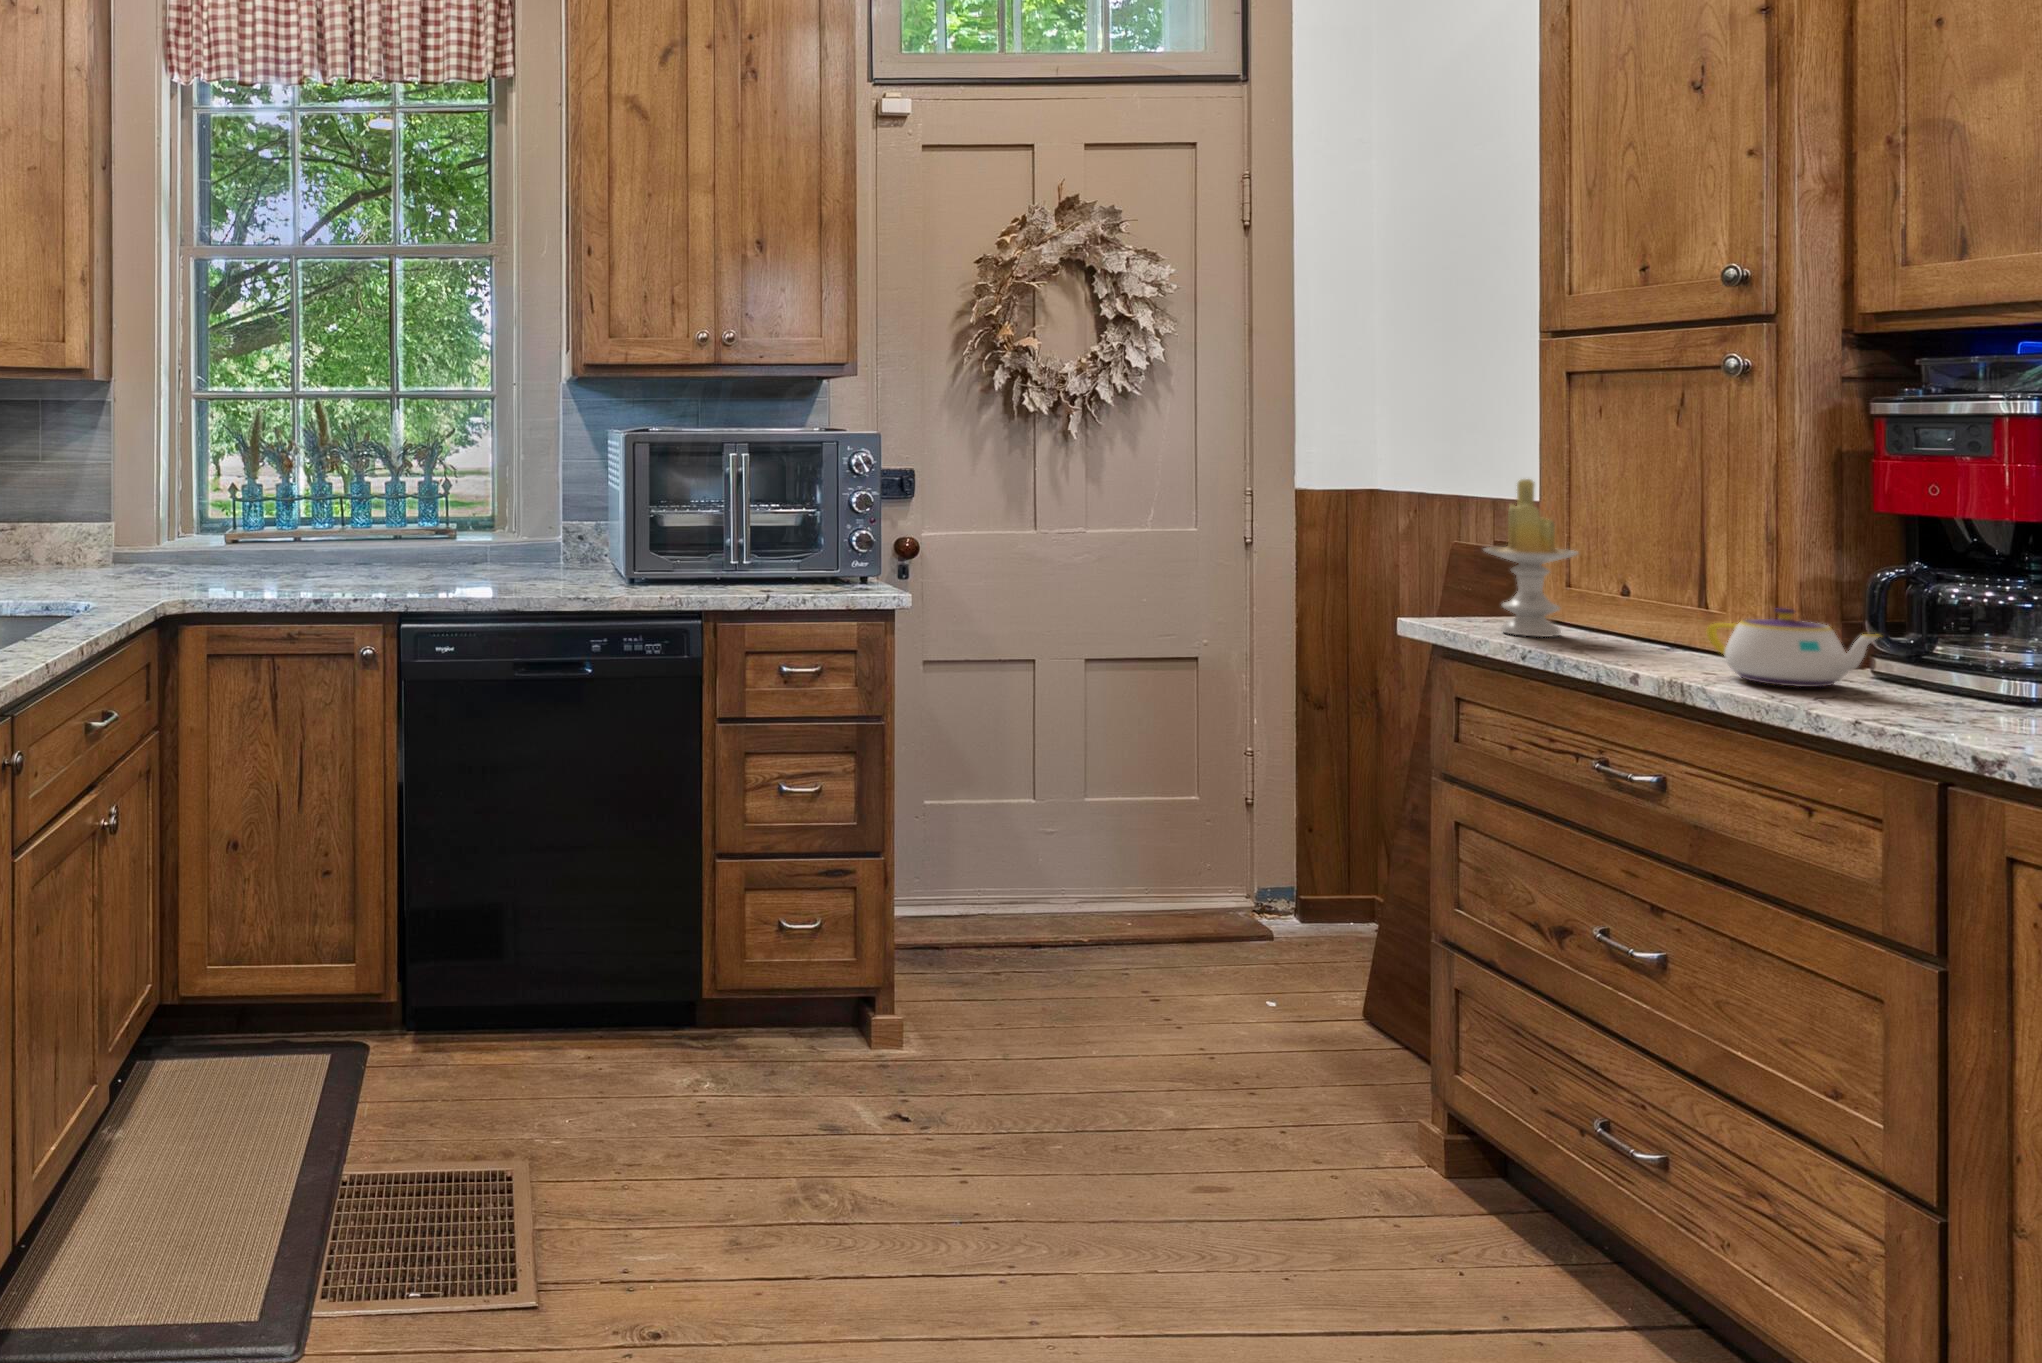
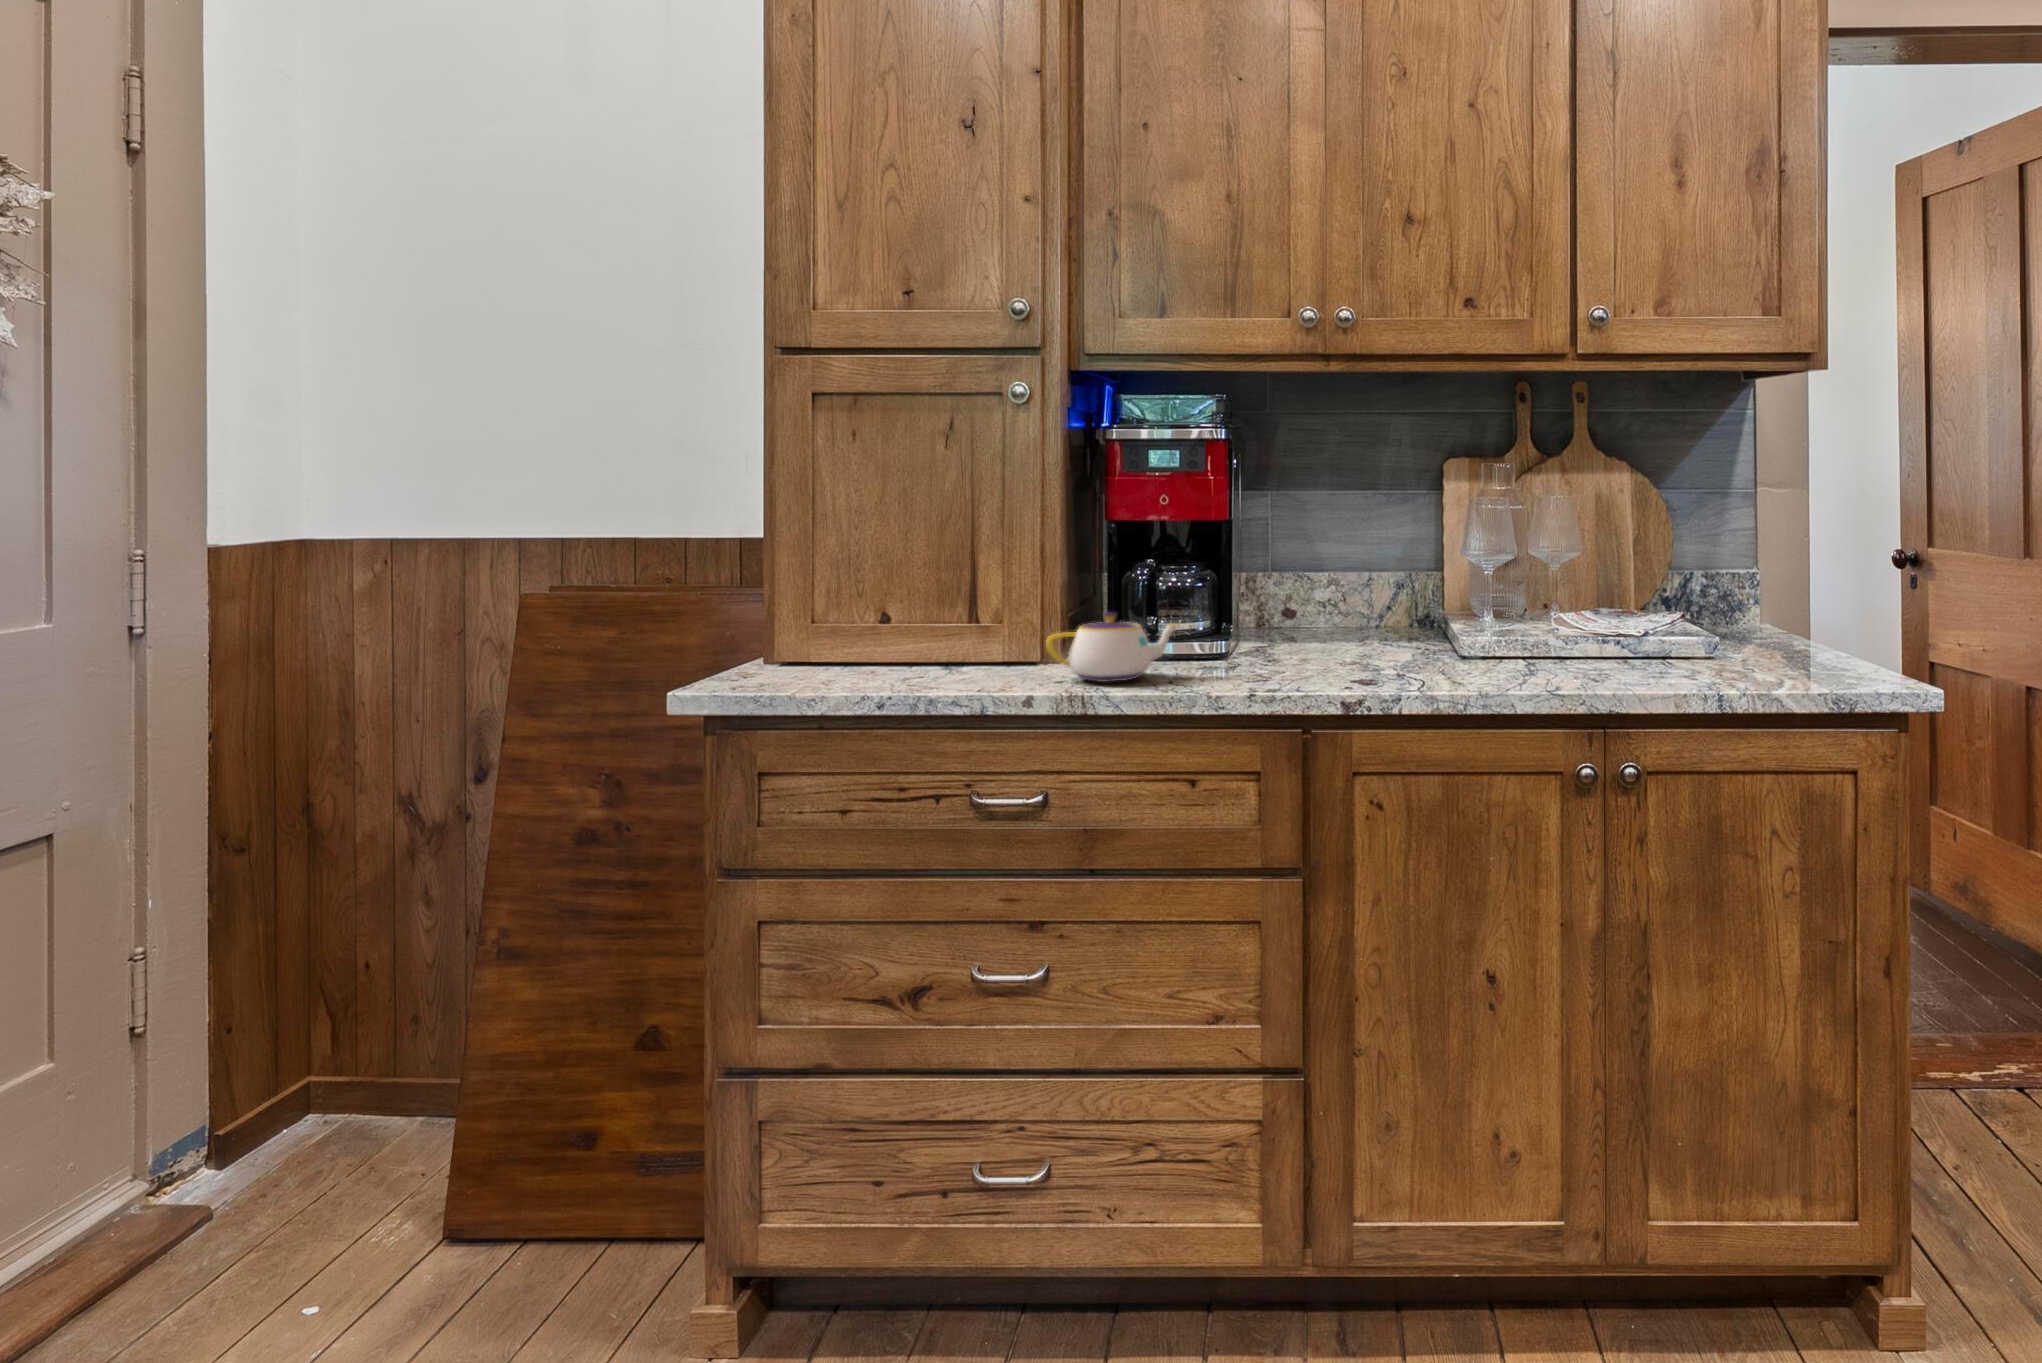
candle: present [1484,479,1578,637] -> none [773,508,866,682]

